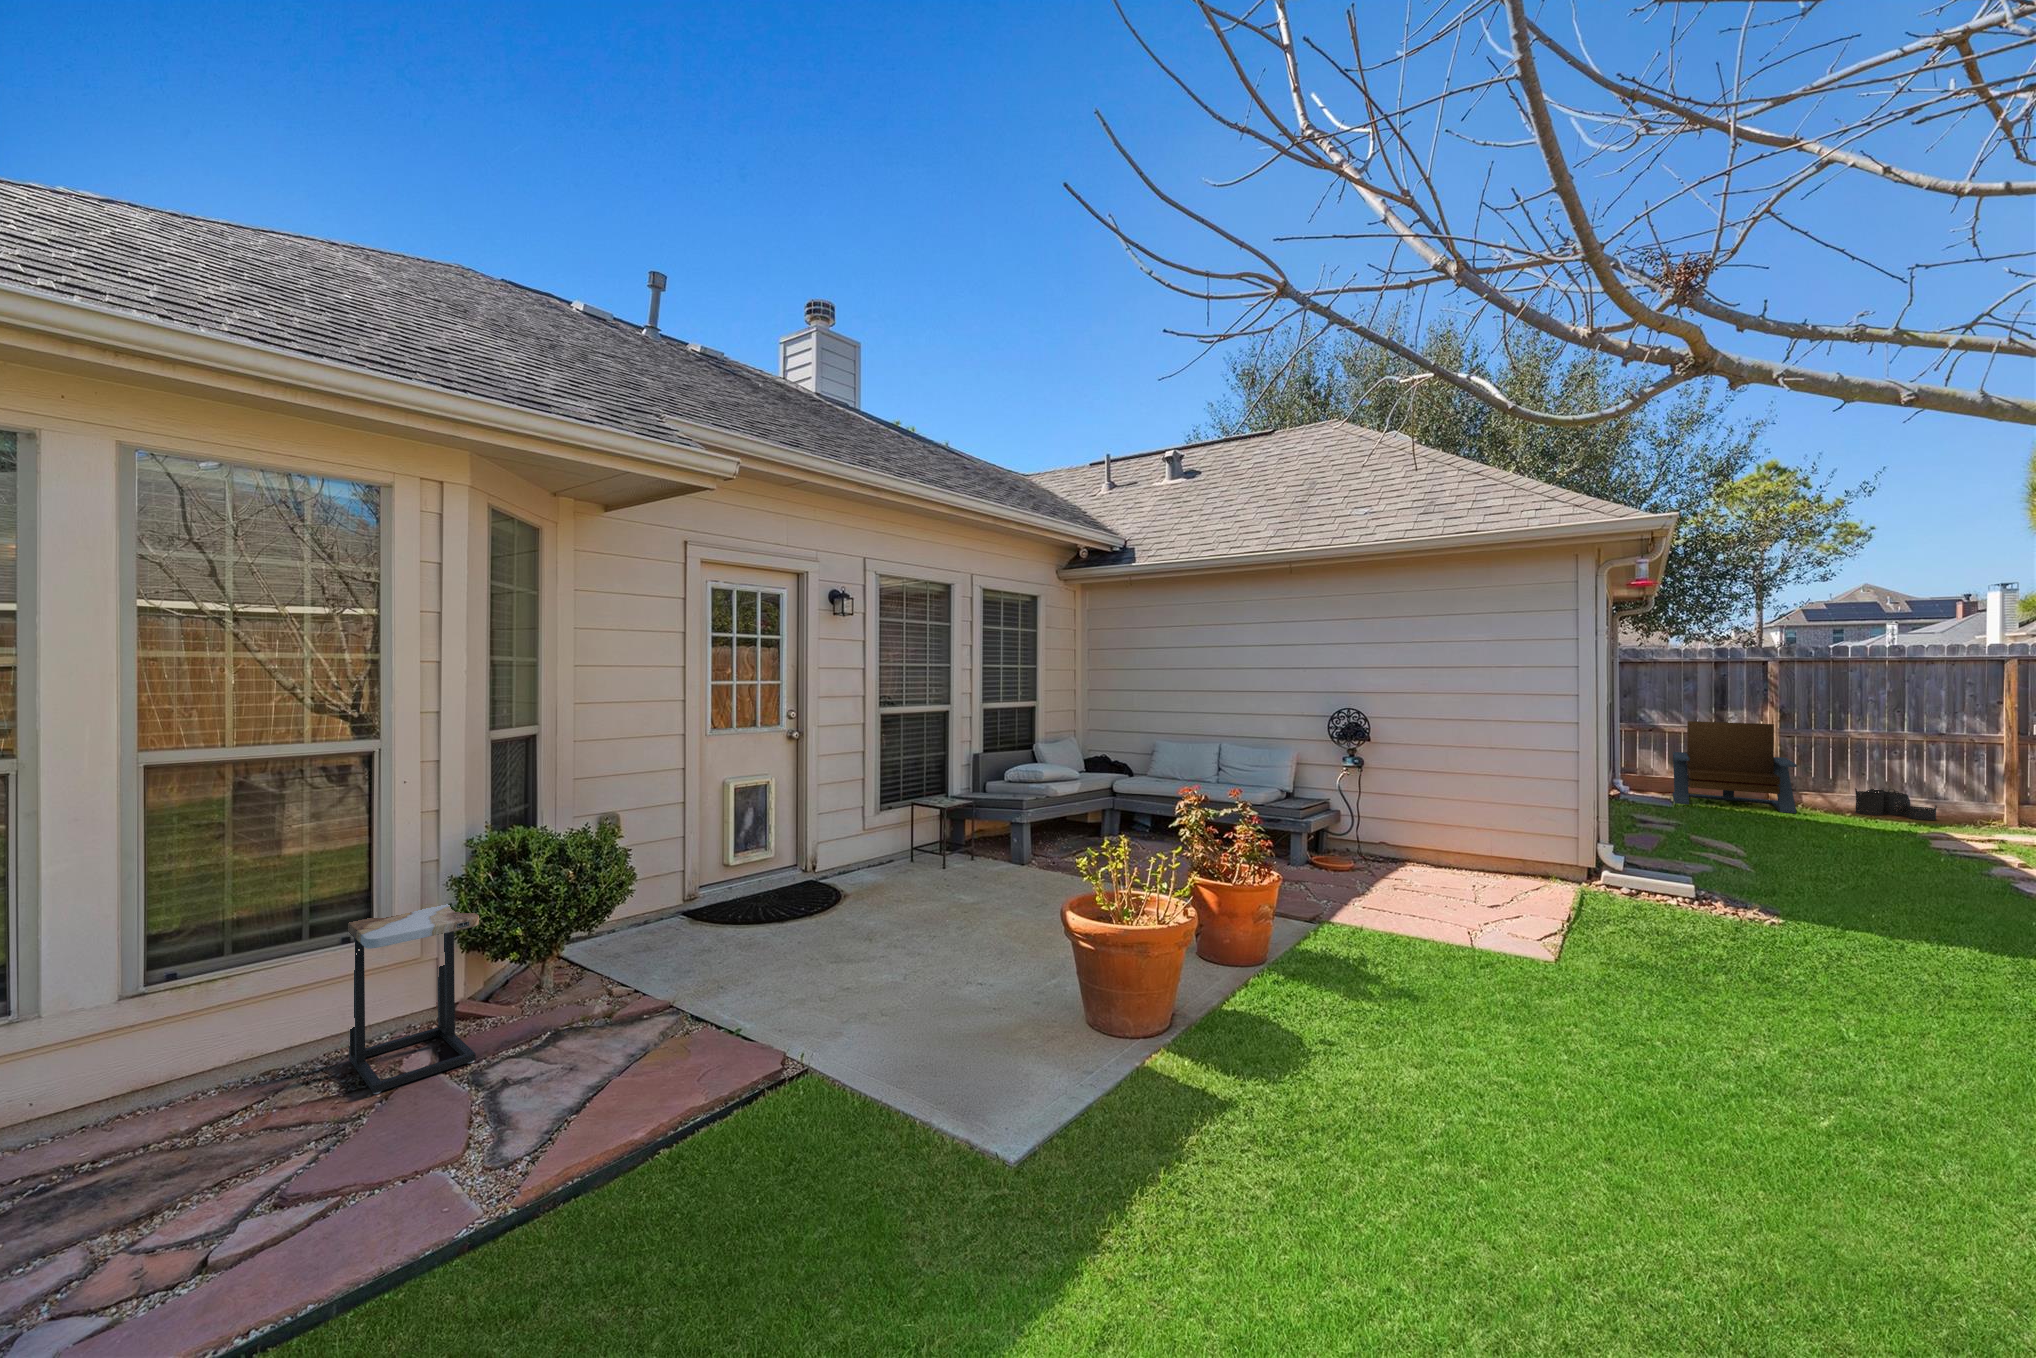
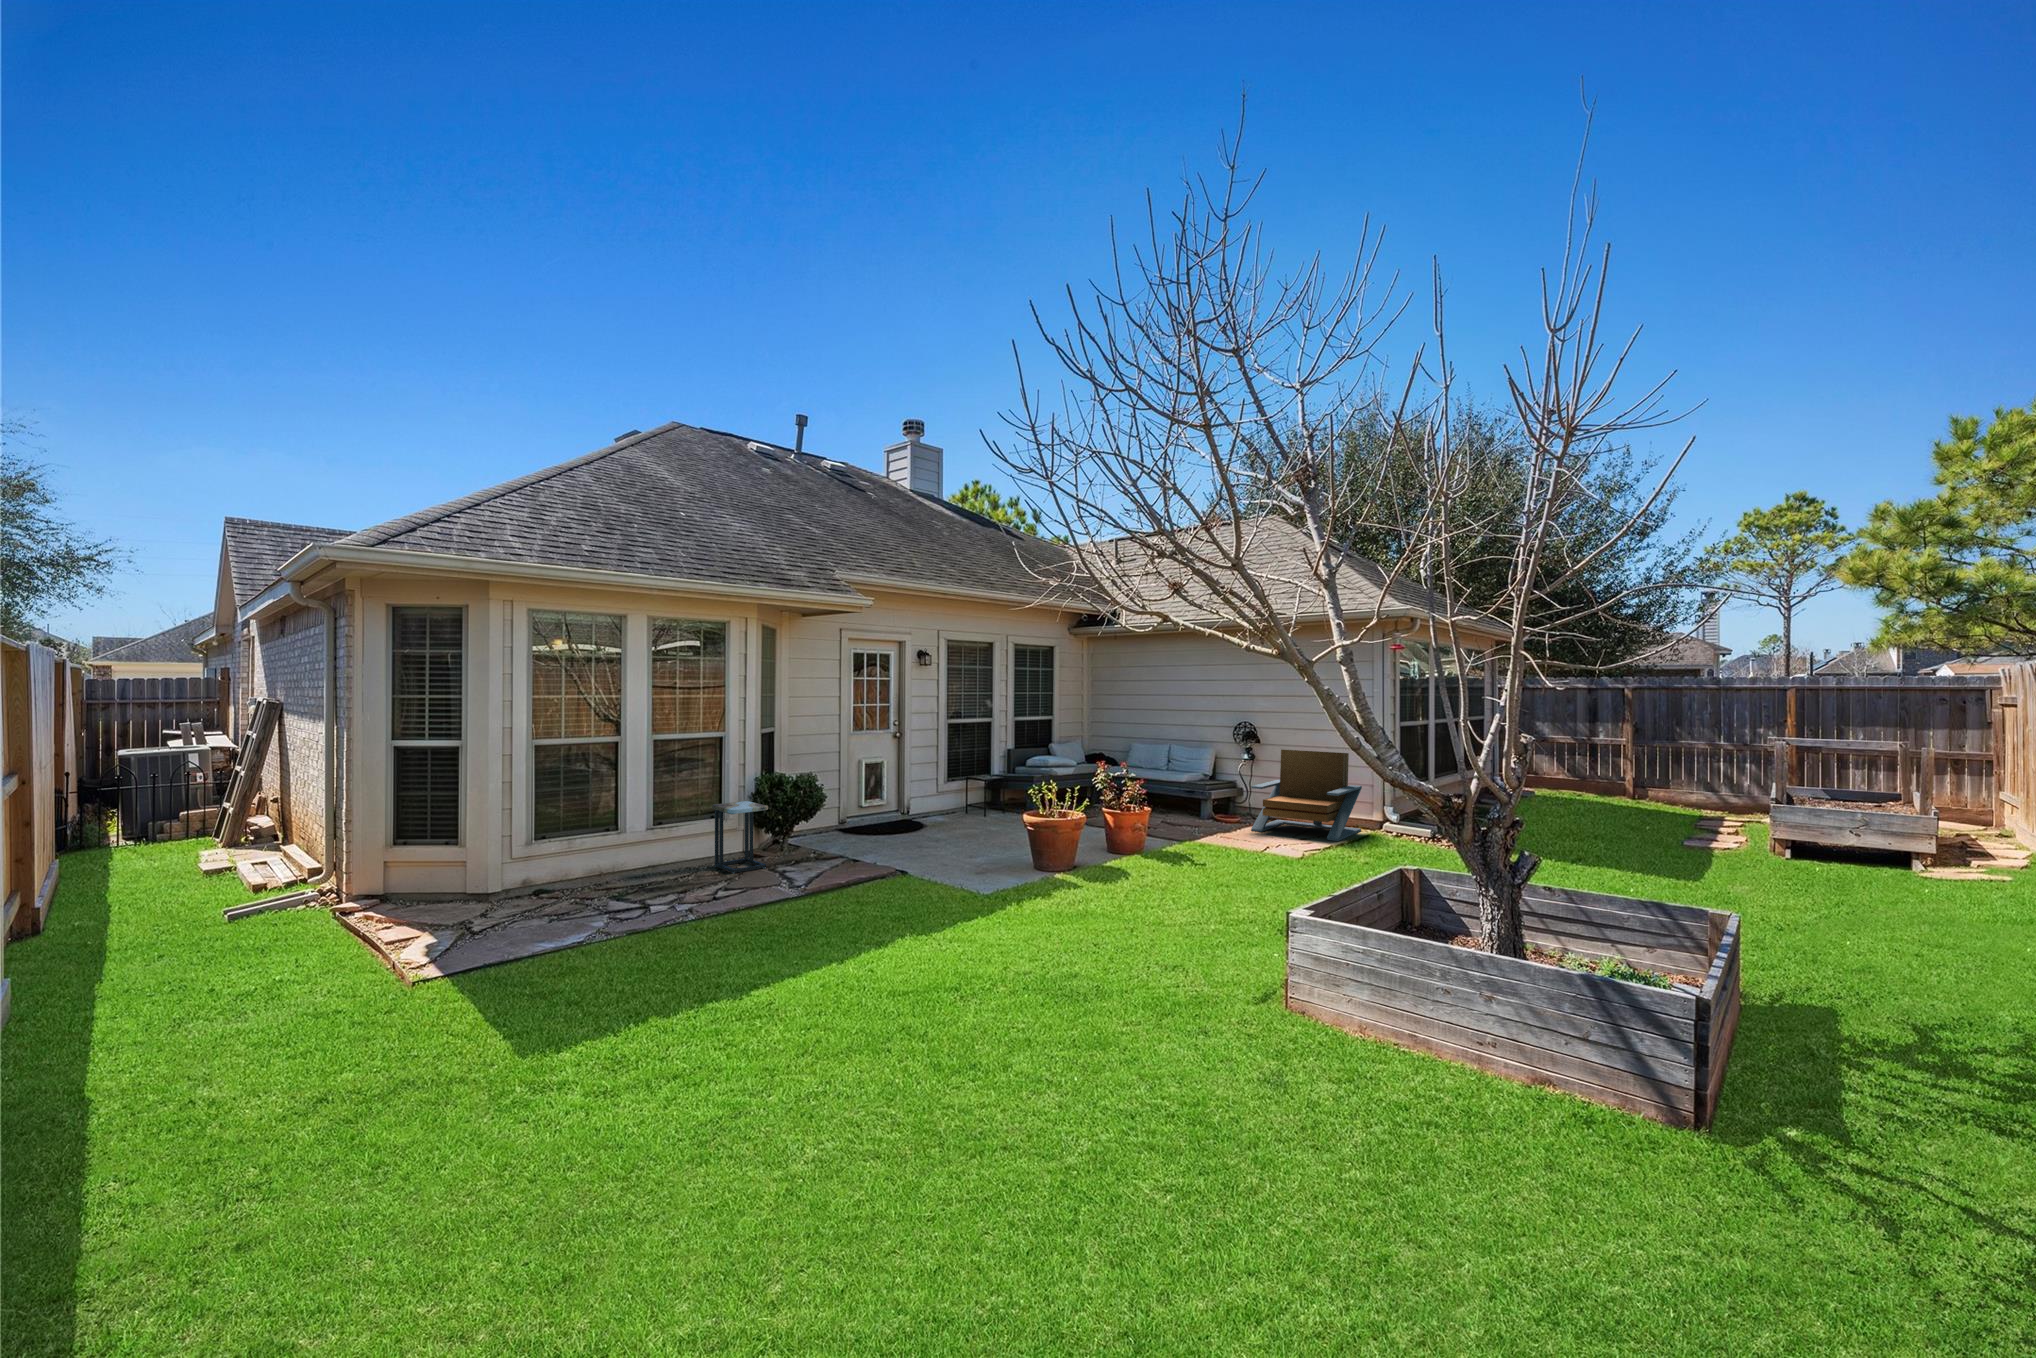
lounge chair: present [1673,721,1797,813] -> present [1251,750,1362,841]
woven basket: present [1855,787,1937,820] -> none [1674,783,1726,807]

